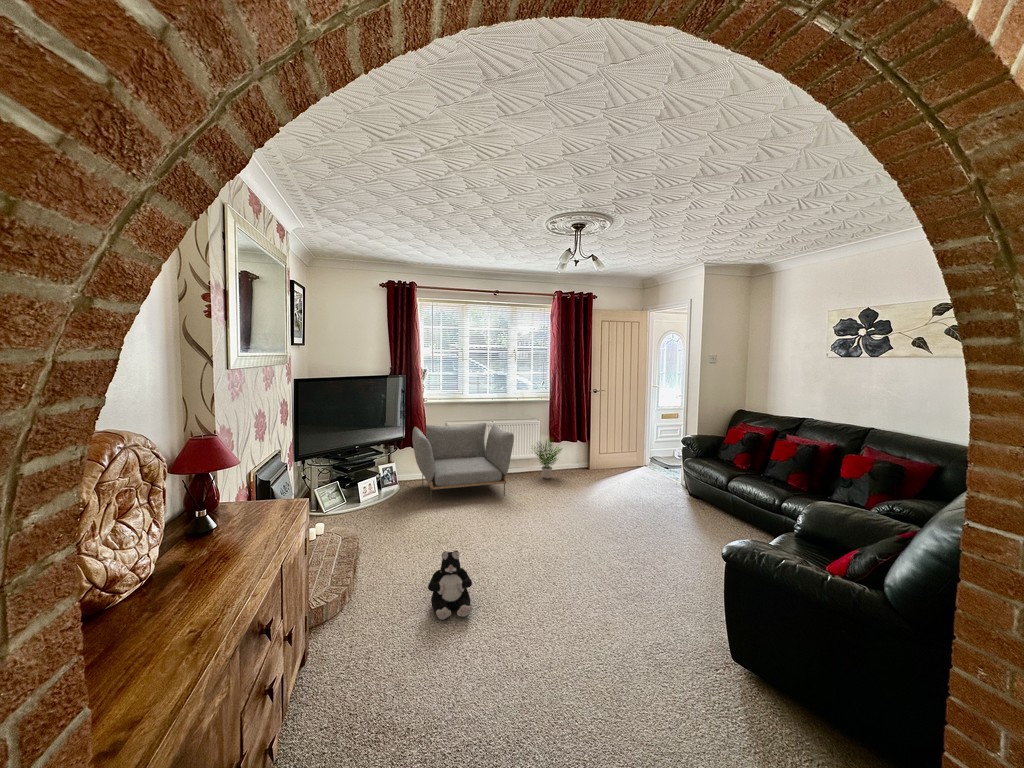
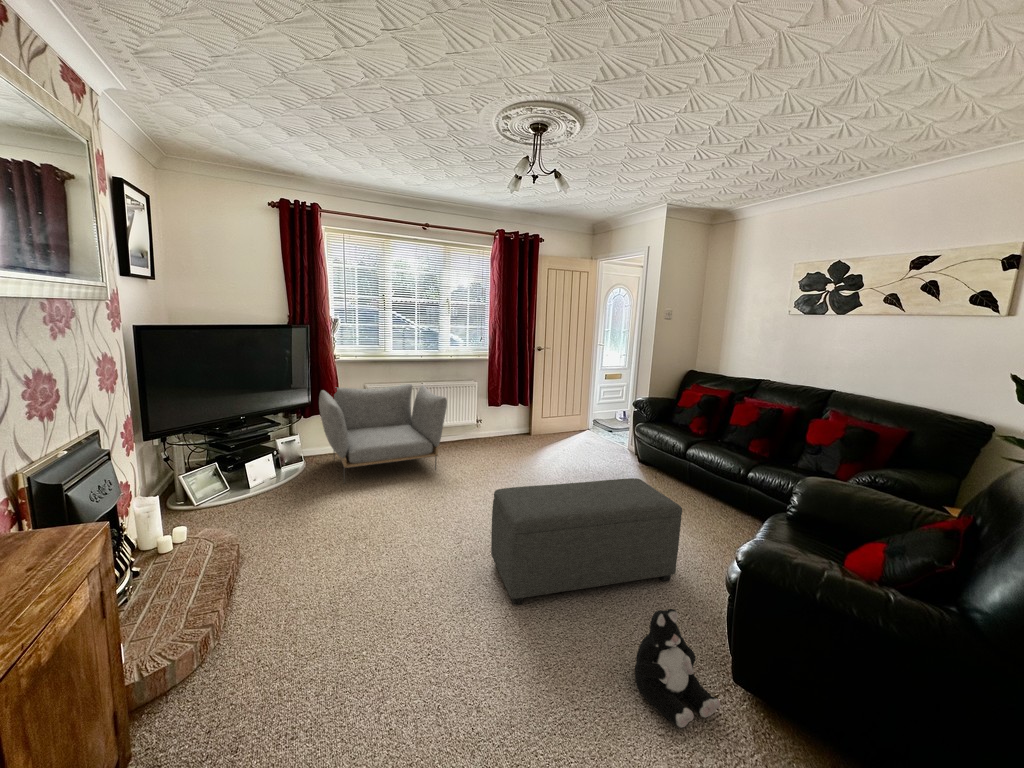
potted plant: present [534,438,562,478] -> none [463,399,503,447]
ottoman: none [544,500,702,594] -> present [491,478,682,605]
plush toy: present [428,551,472,620] -> present [635,609,721,728]

